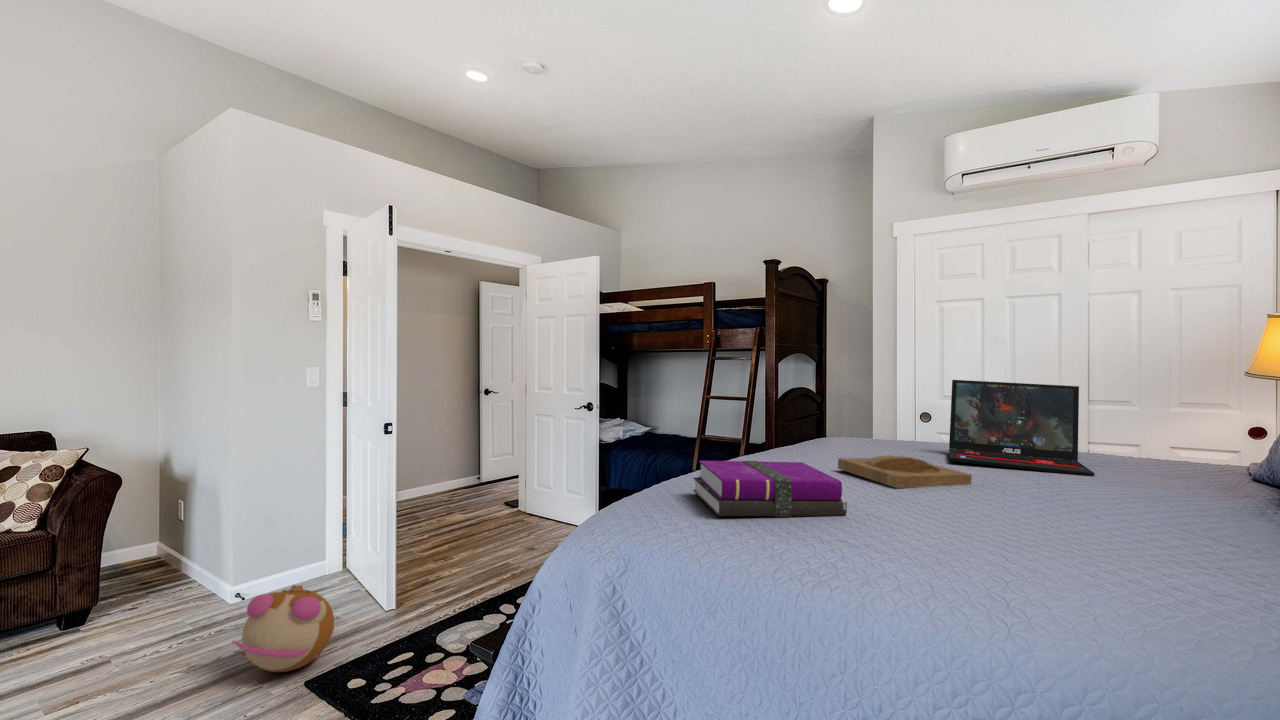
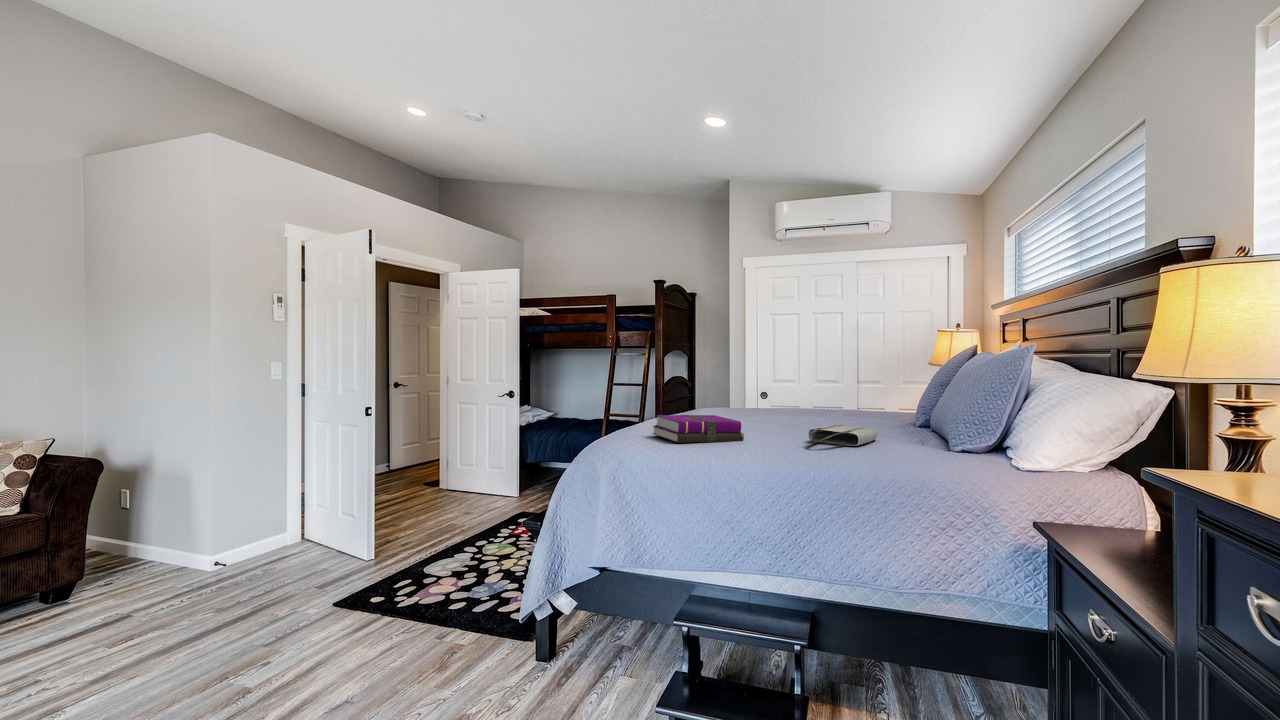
laptop: present [949,380,1095,476] -> none [790,367,869,423]
tray: present [838,456,972,488] -> none [728,414,805,430]
tote bag: none [974,492,1125,549] -> present [808,425,877,446]
plush toy: present [232,585,334,672] -> none [267,537,344,606]

